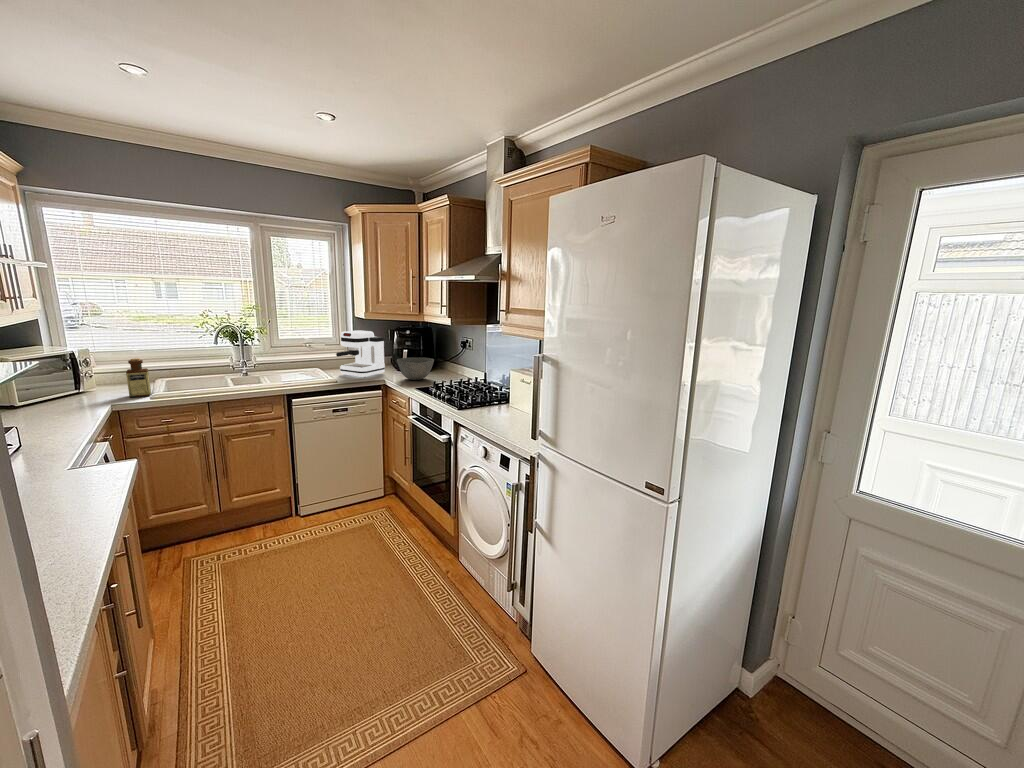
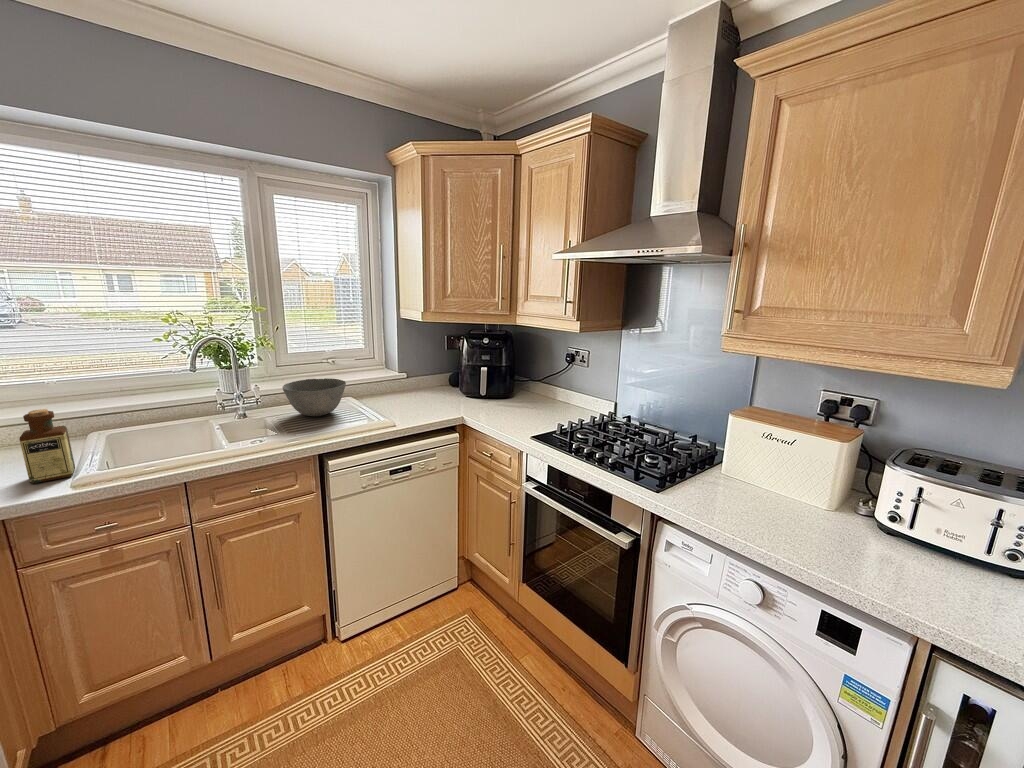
coffee maker: present [336,330,385,377] -> none [387,339,453,413]
bowl: present [397,357,434,380] -> present [283,378,346,416]

